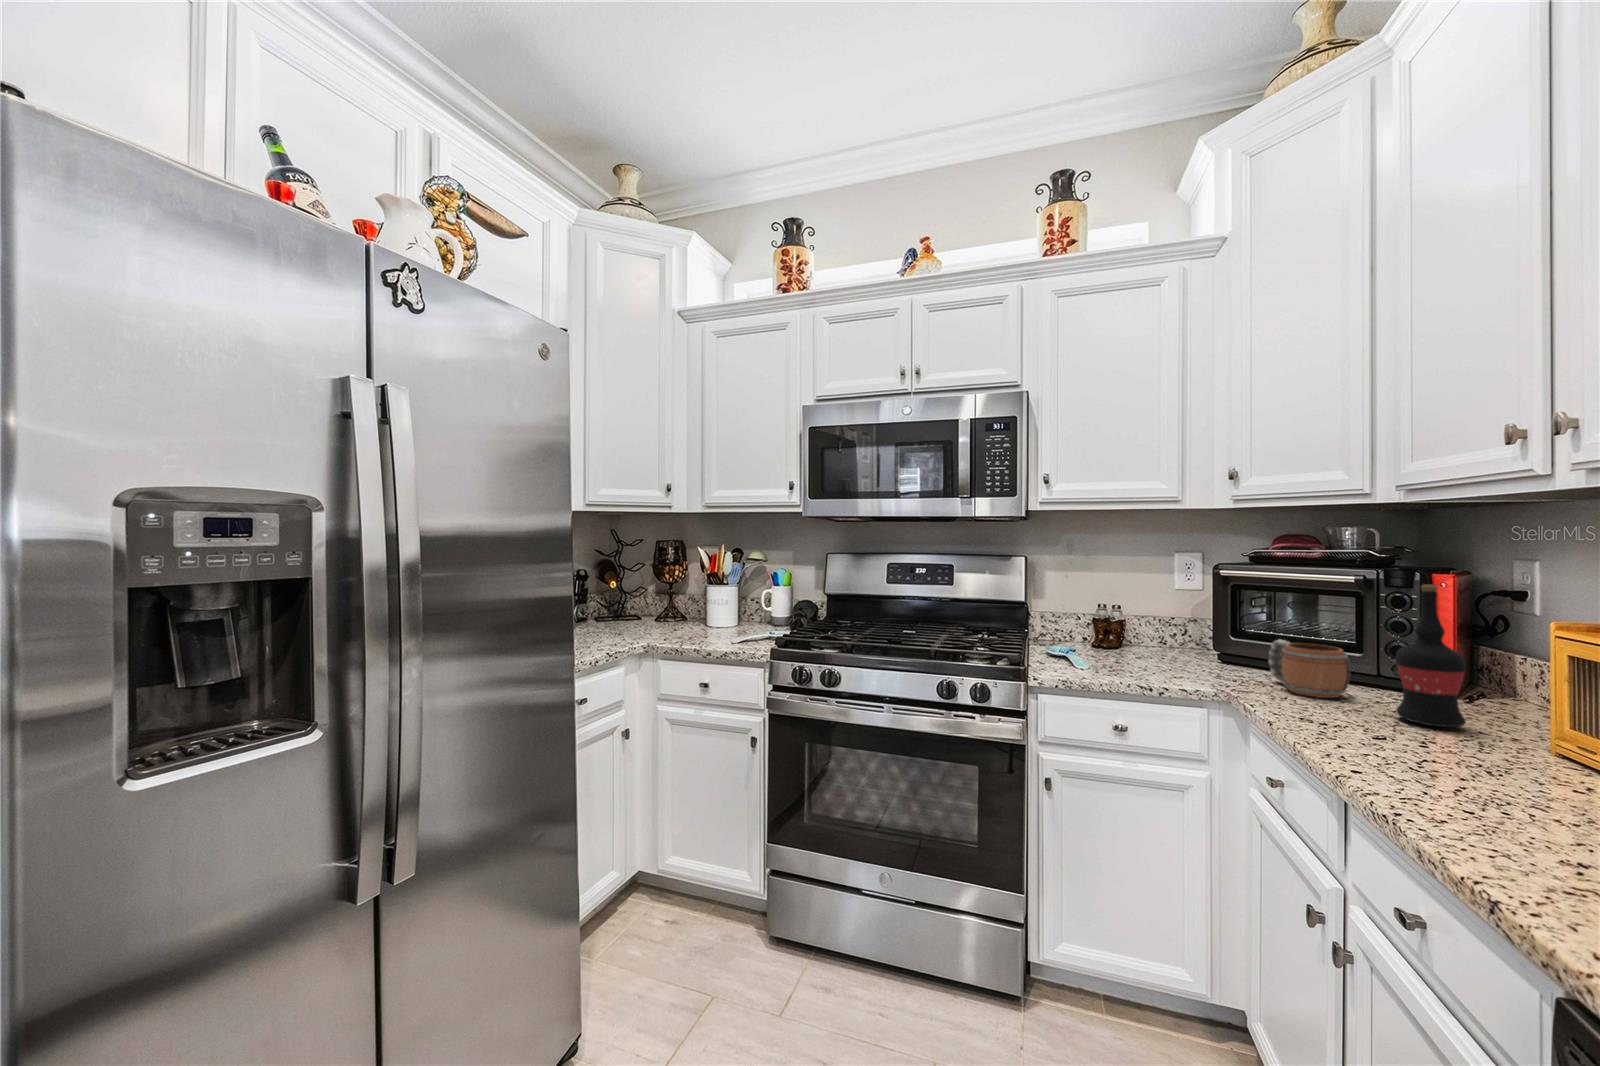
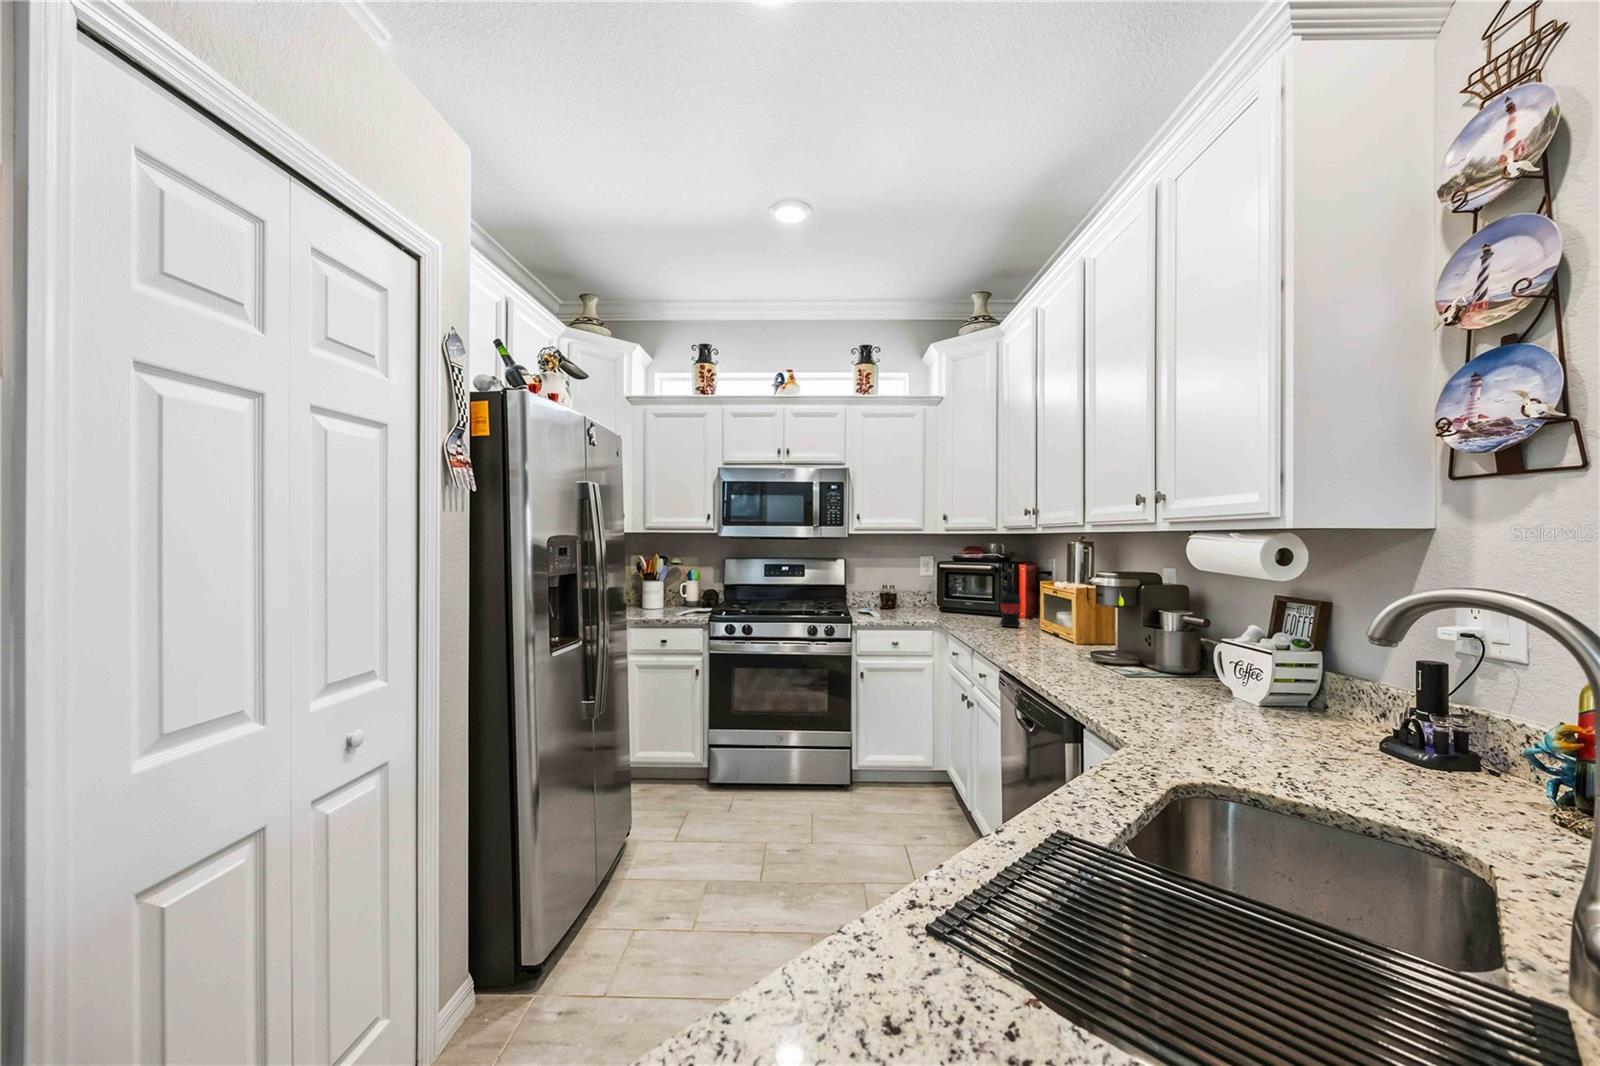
mug: present [1269,639,1350,698] -> none [959,598,988,622]

